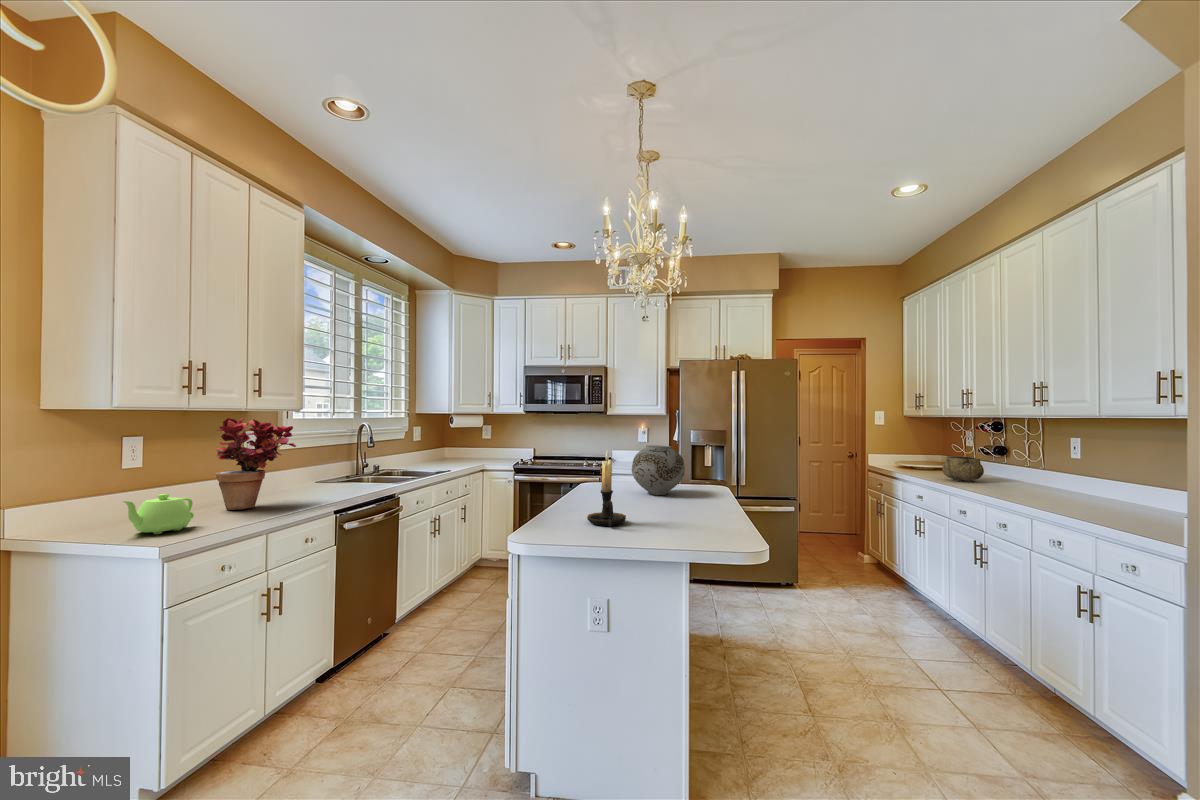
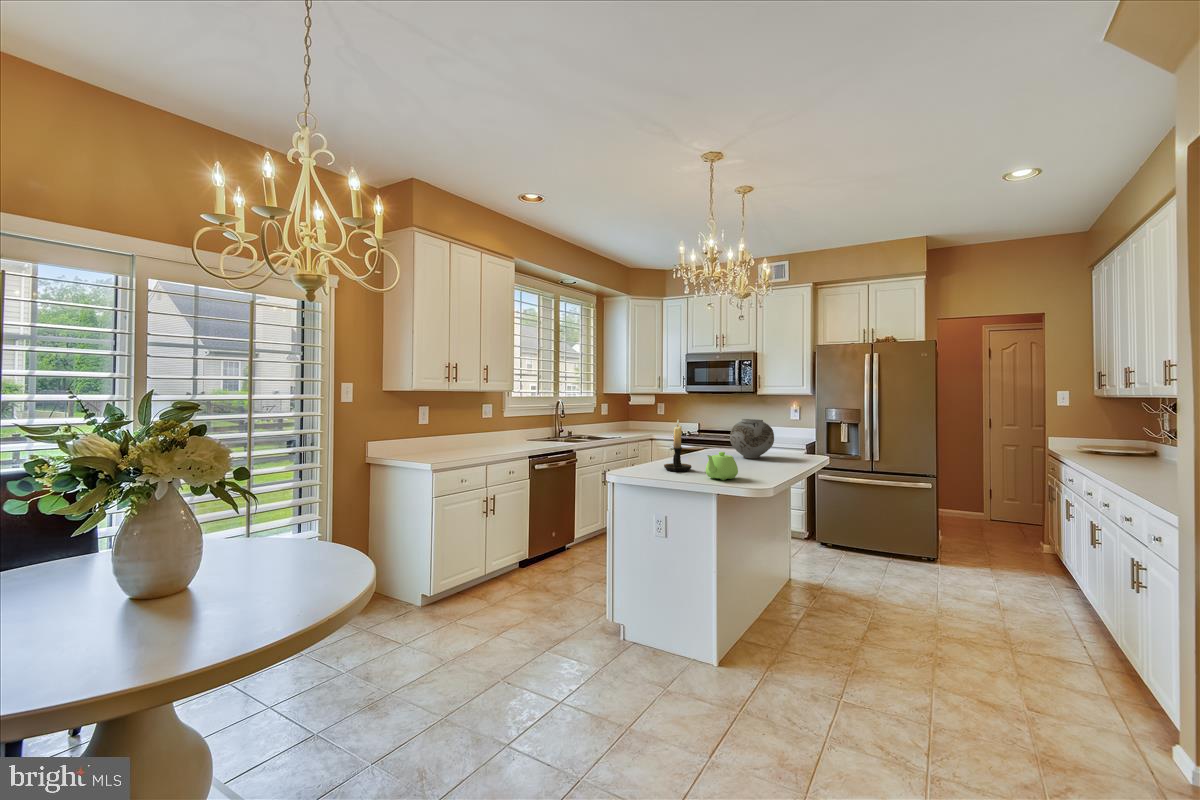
potted plant: present [216,418,296,510] -> none [464,396,506,451]
decorative bowl: present [942,456,984,482] -> none [1100,440,1153,468]
teapot: present [123,494,194,534] -> present [706,452,738,480]

